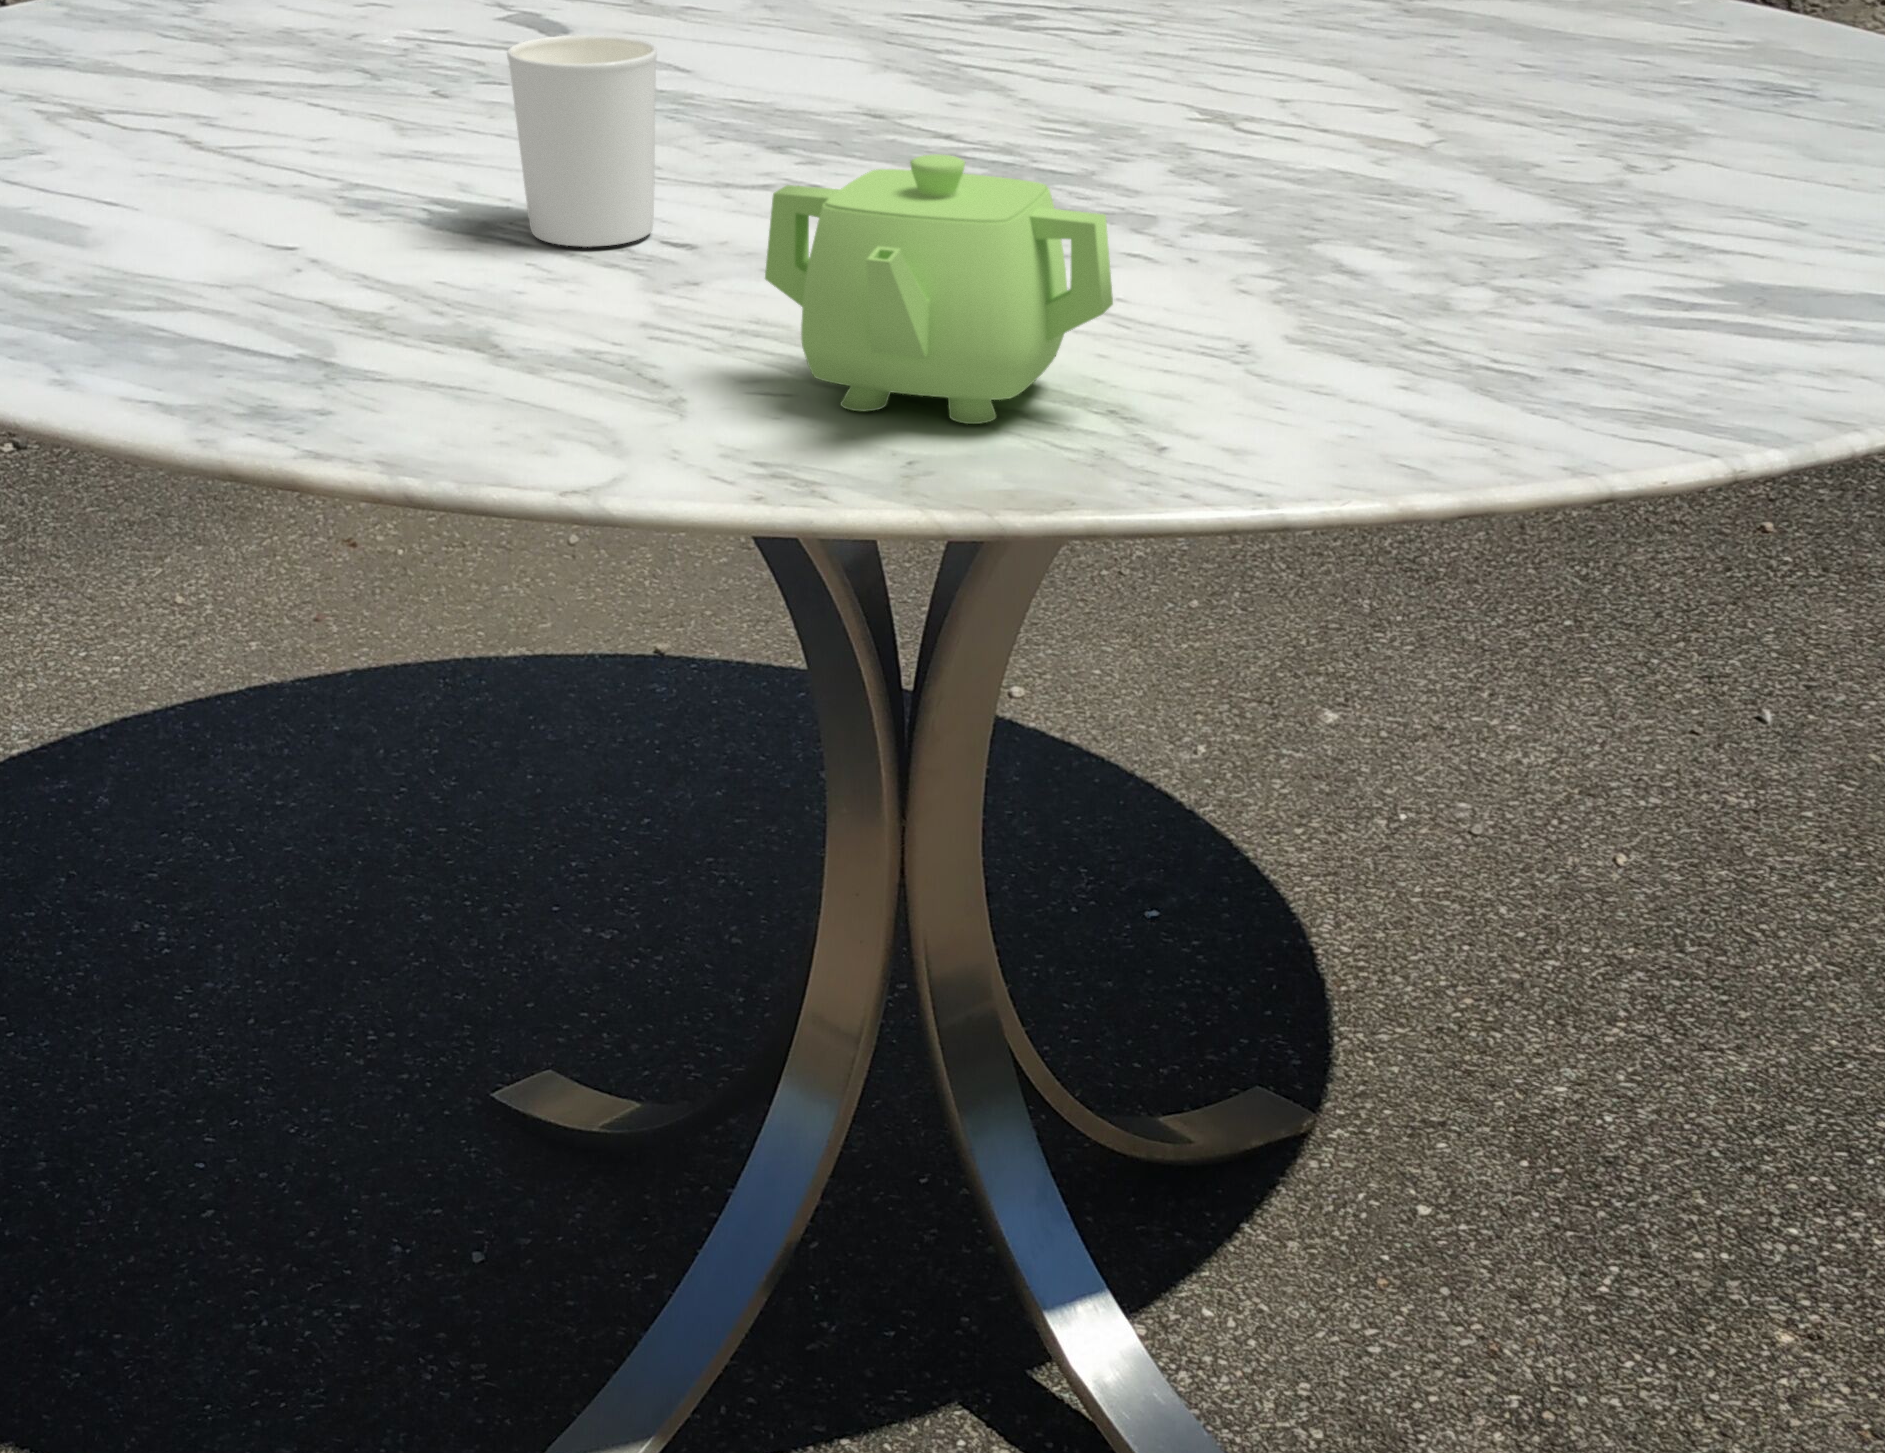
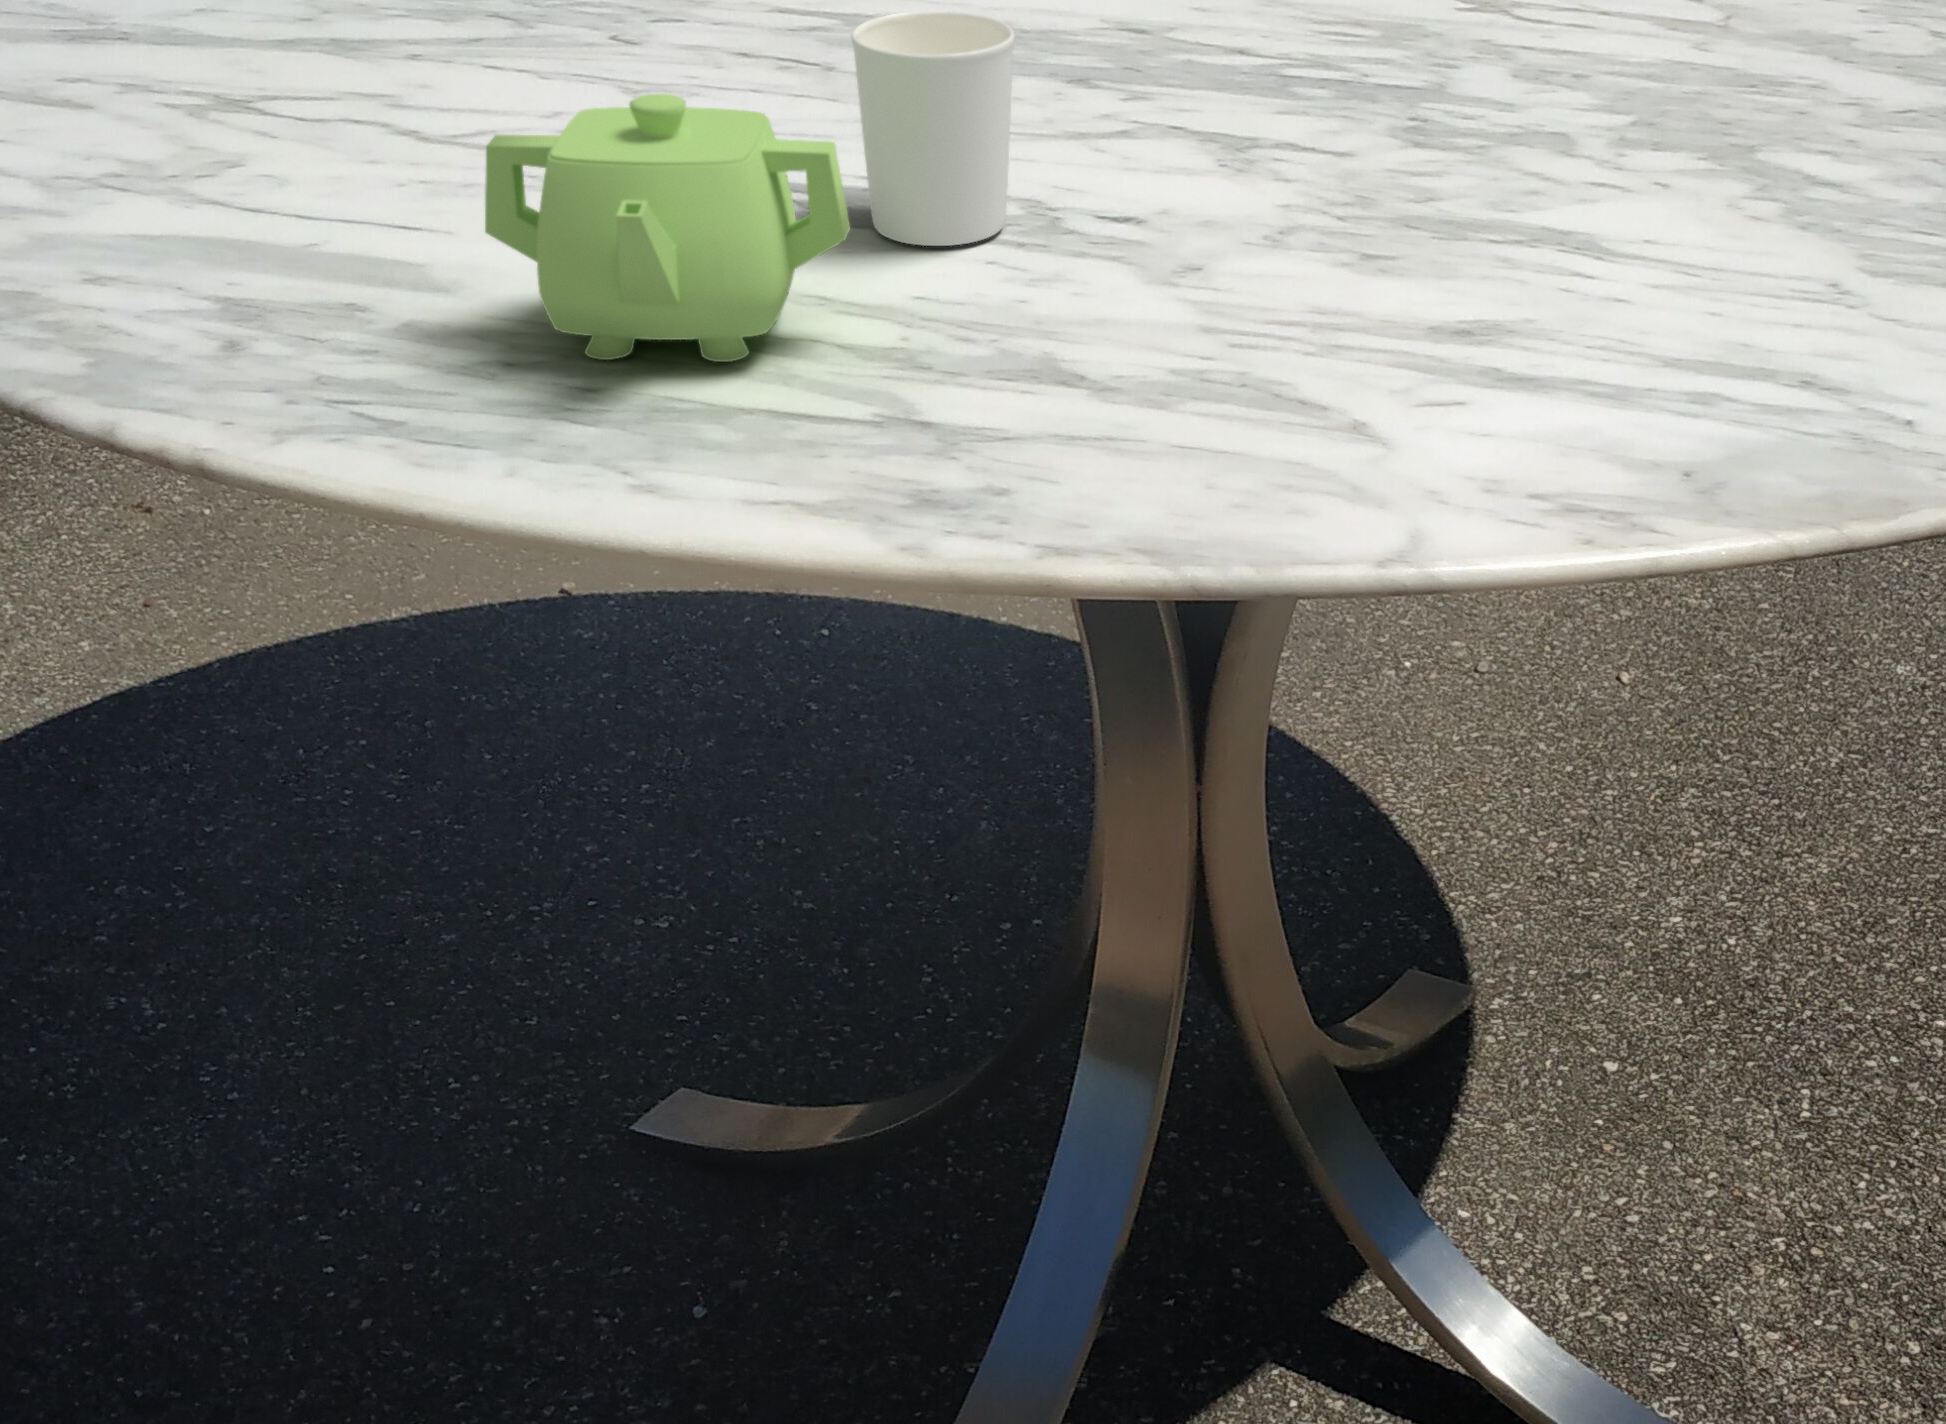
teapot: present [765,155,1113,424] -> present [485,94,850,362]

